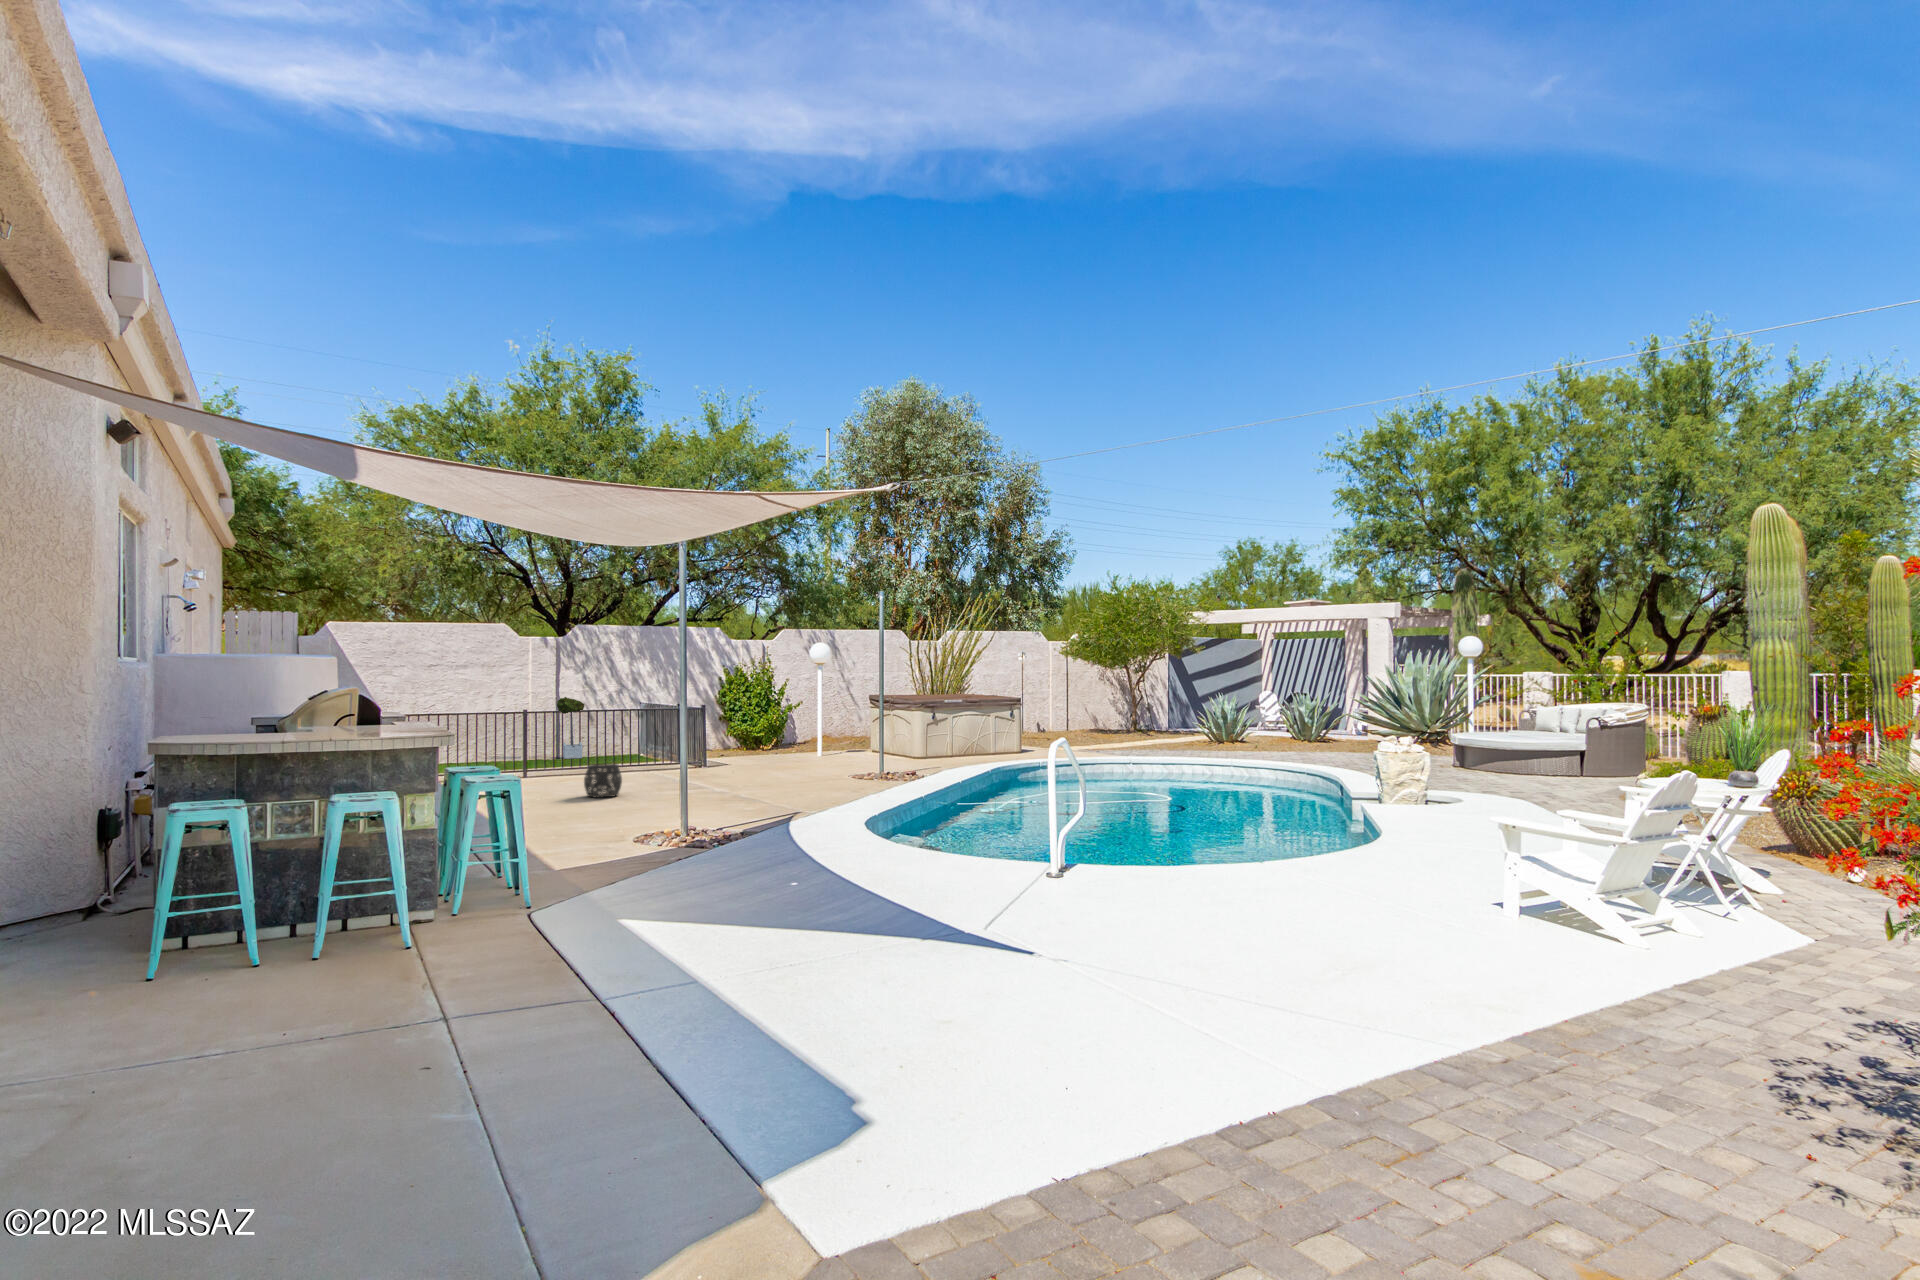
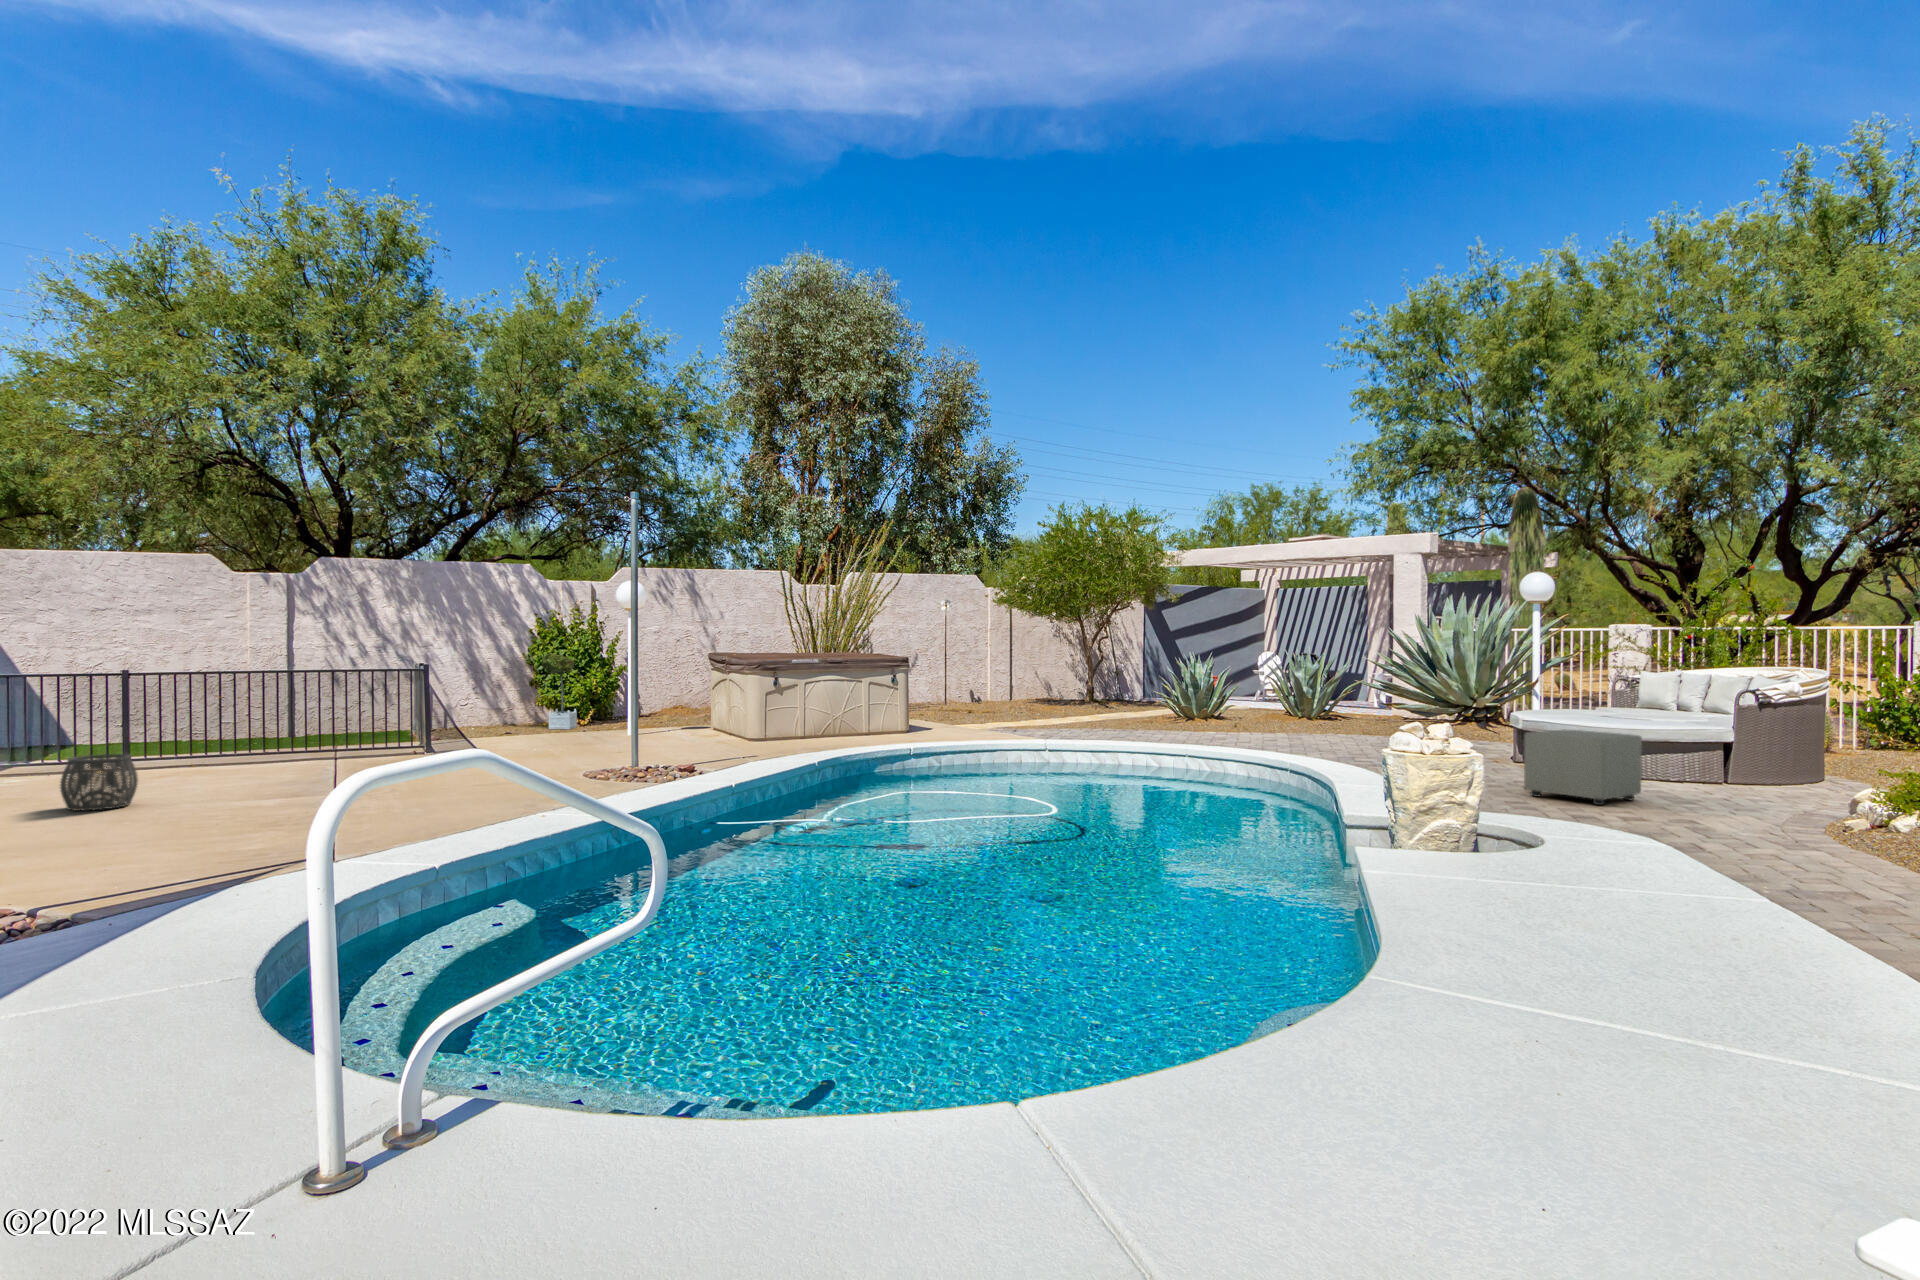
potted tree: present [557,697,585,759] -> present [542,652,577,729]
ottoman: none [1457,744,1526,789] -> present [1524,729,1642,805]

